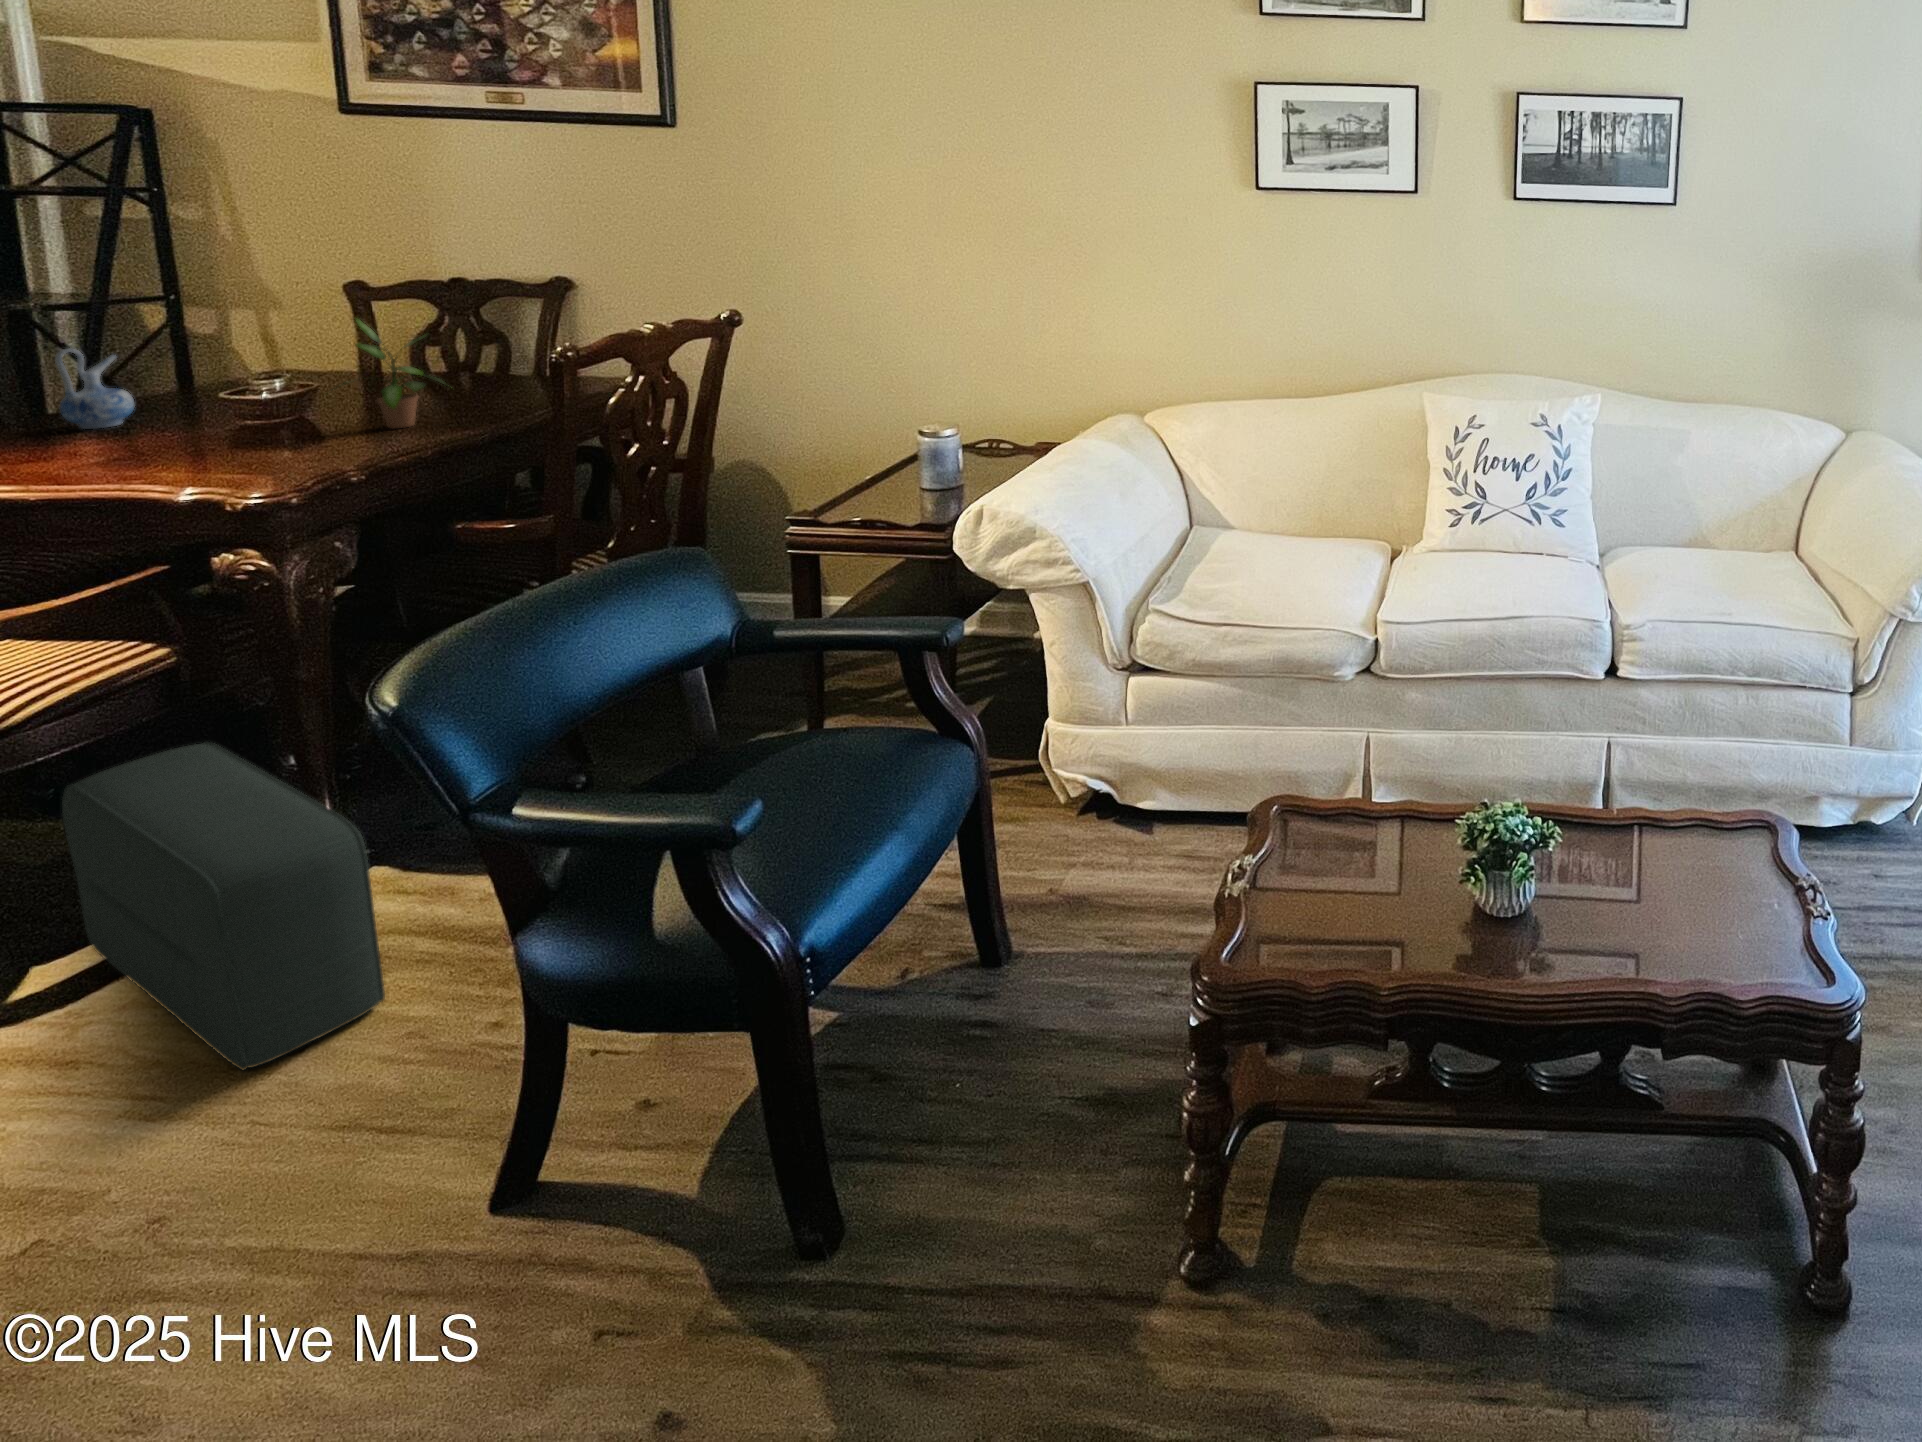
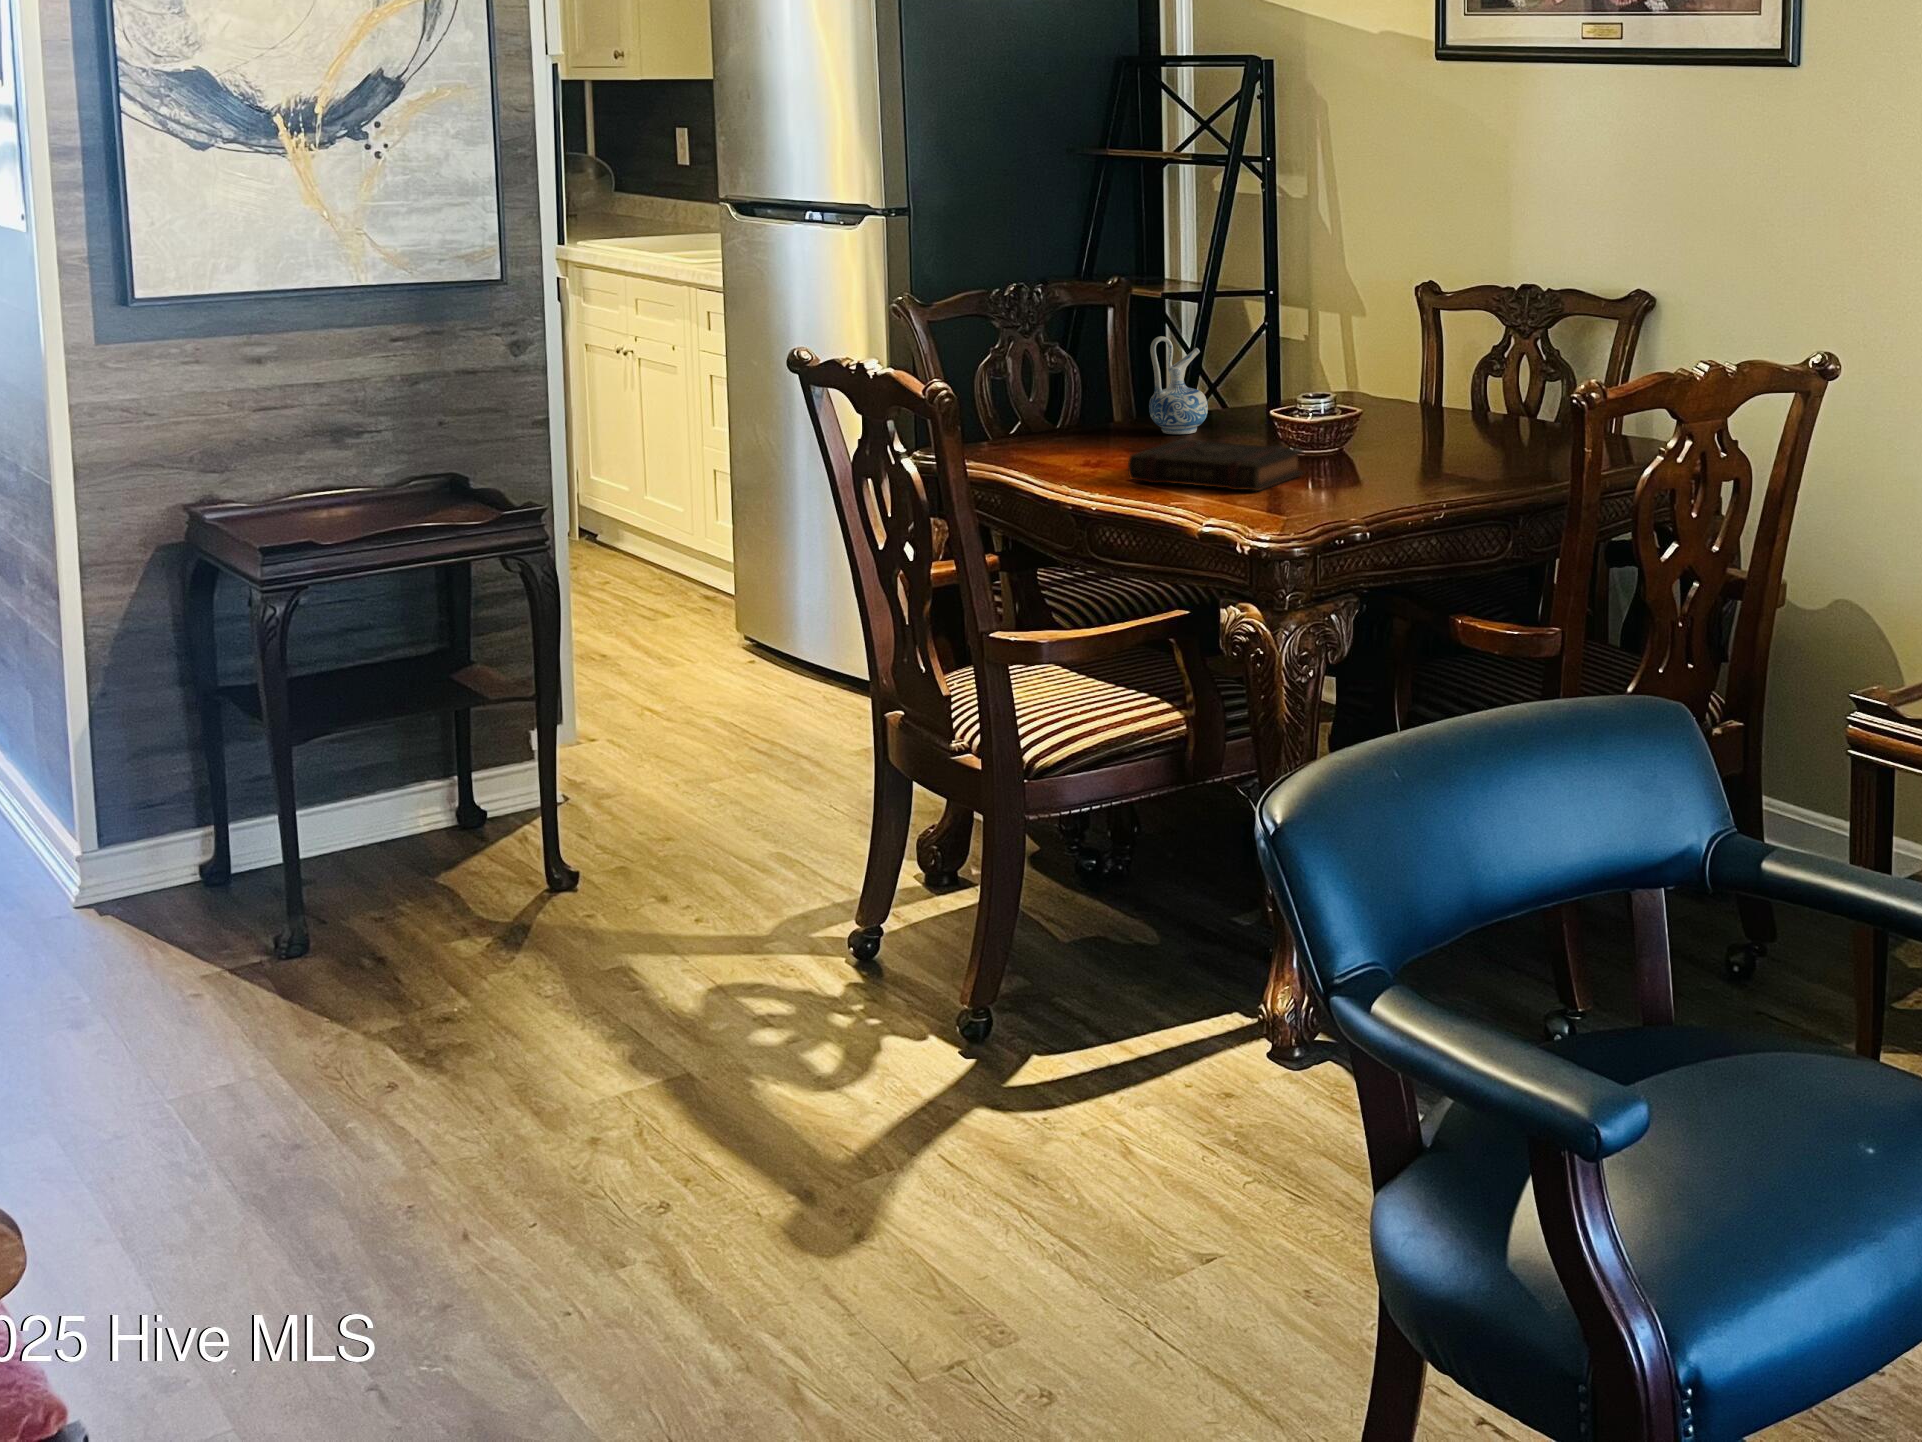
potted plant: present [335,319,445,428] -> none [1358,320,1491,475]
book: none [61,424,271,475] -> present [1128,440,1303,491]
pouf: present [62,742,385,1070] -> none [1071,831,1293,1255]

